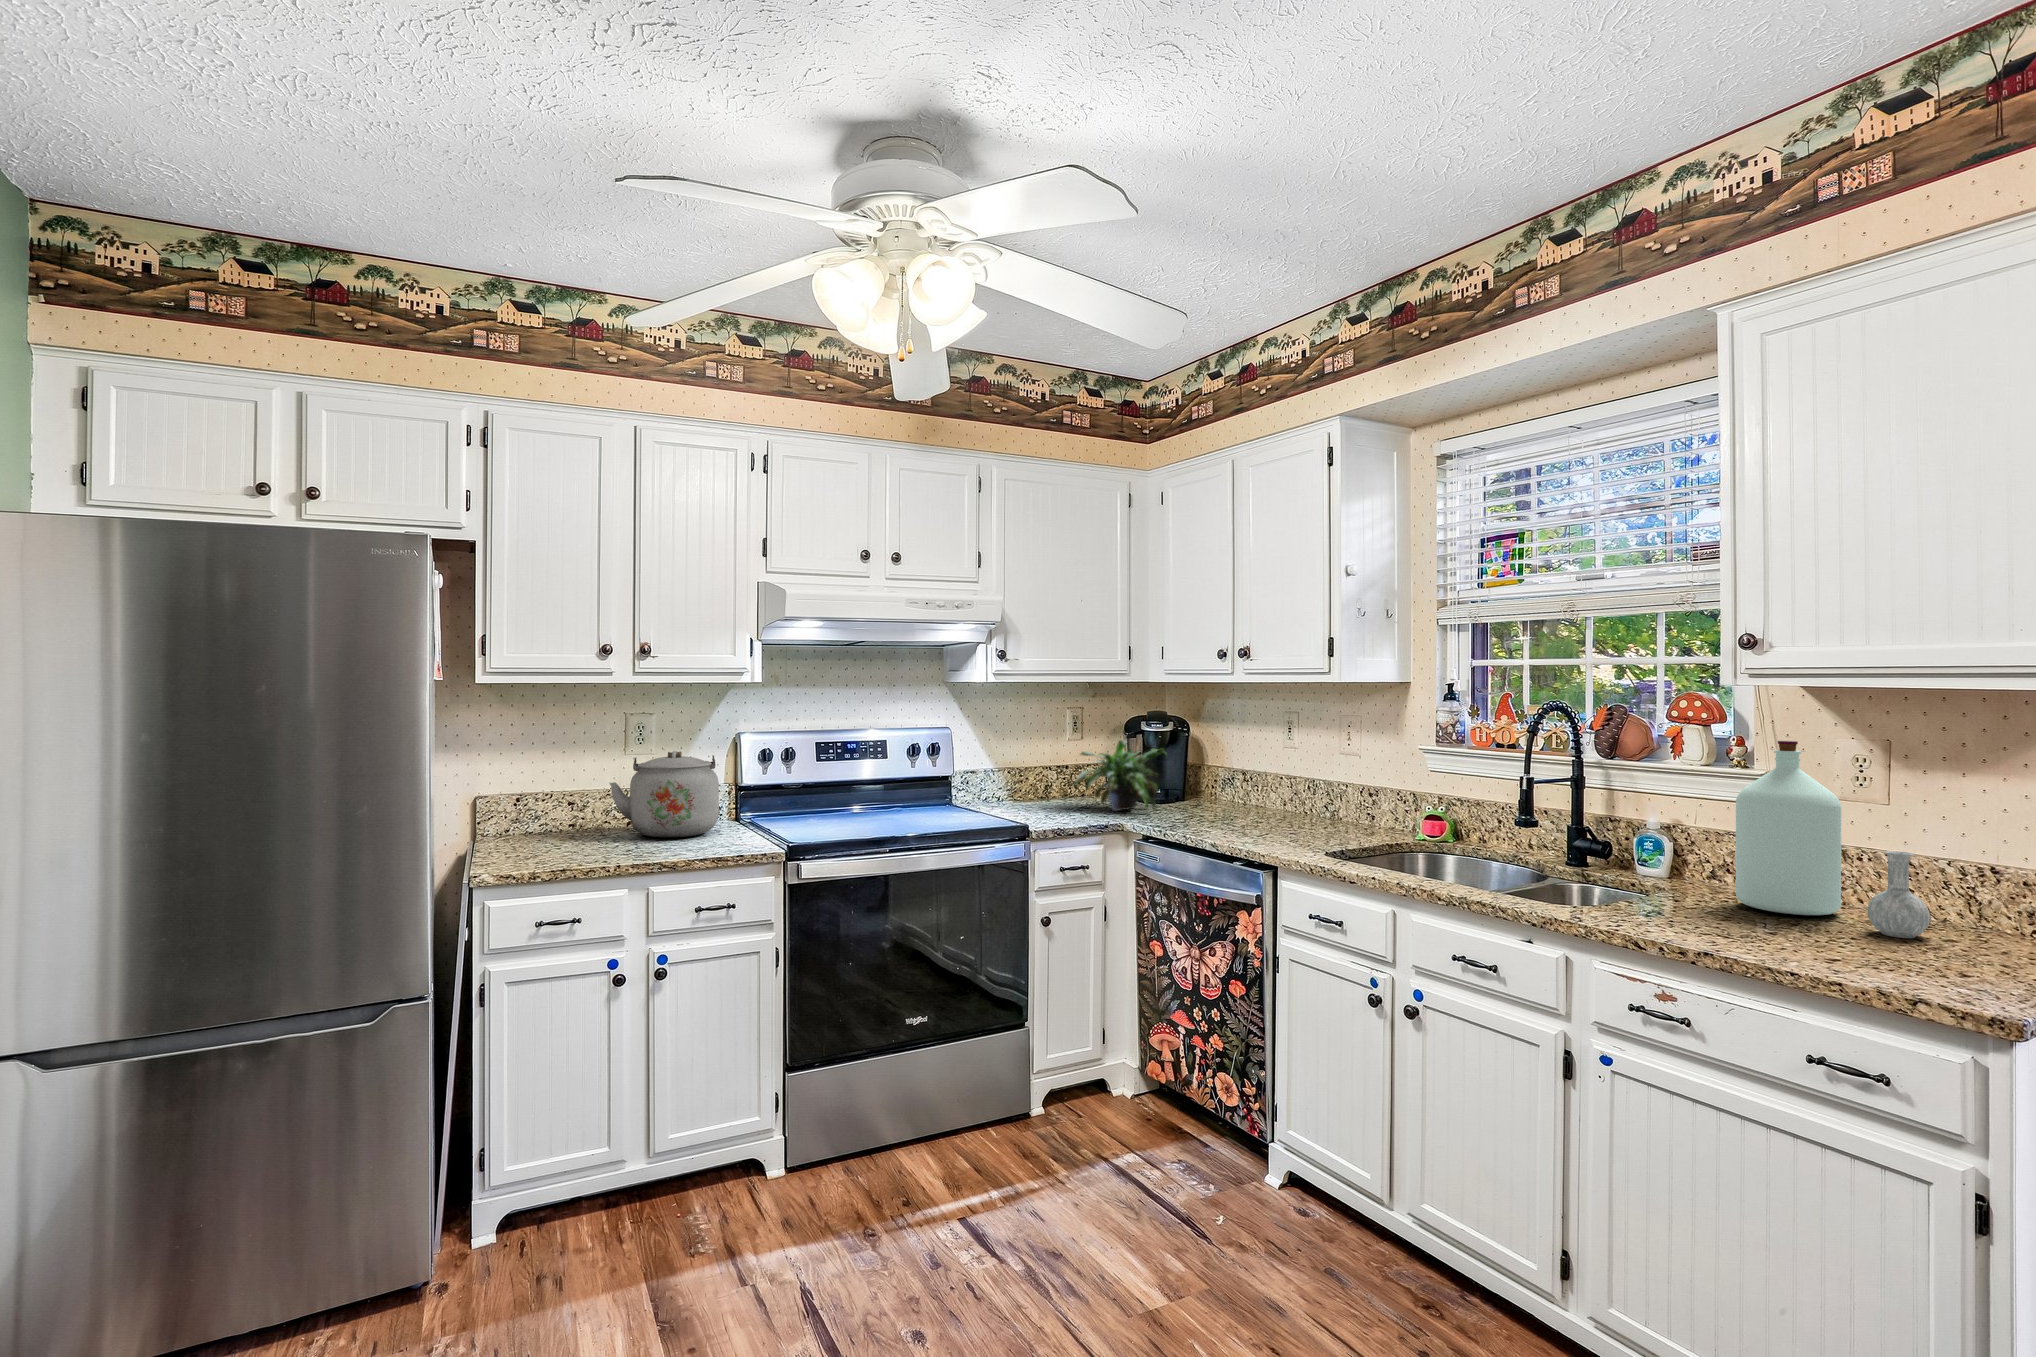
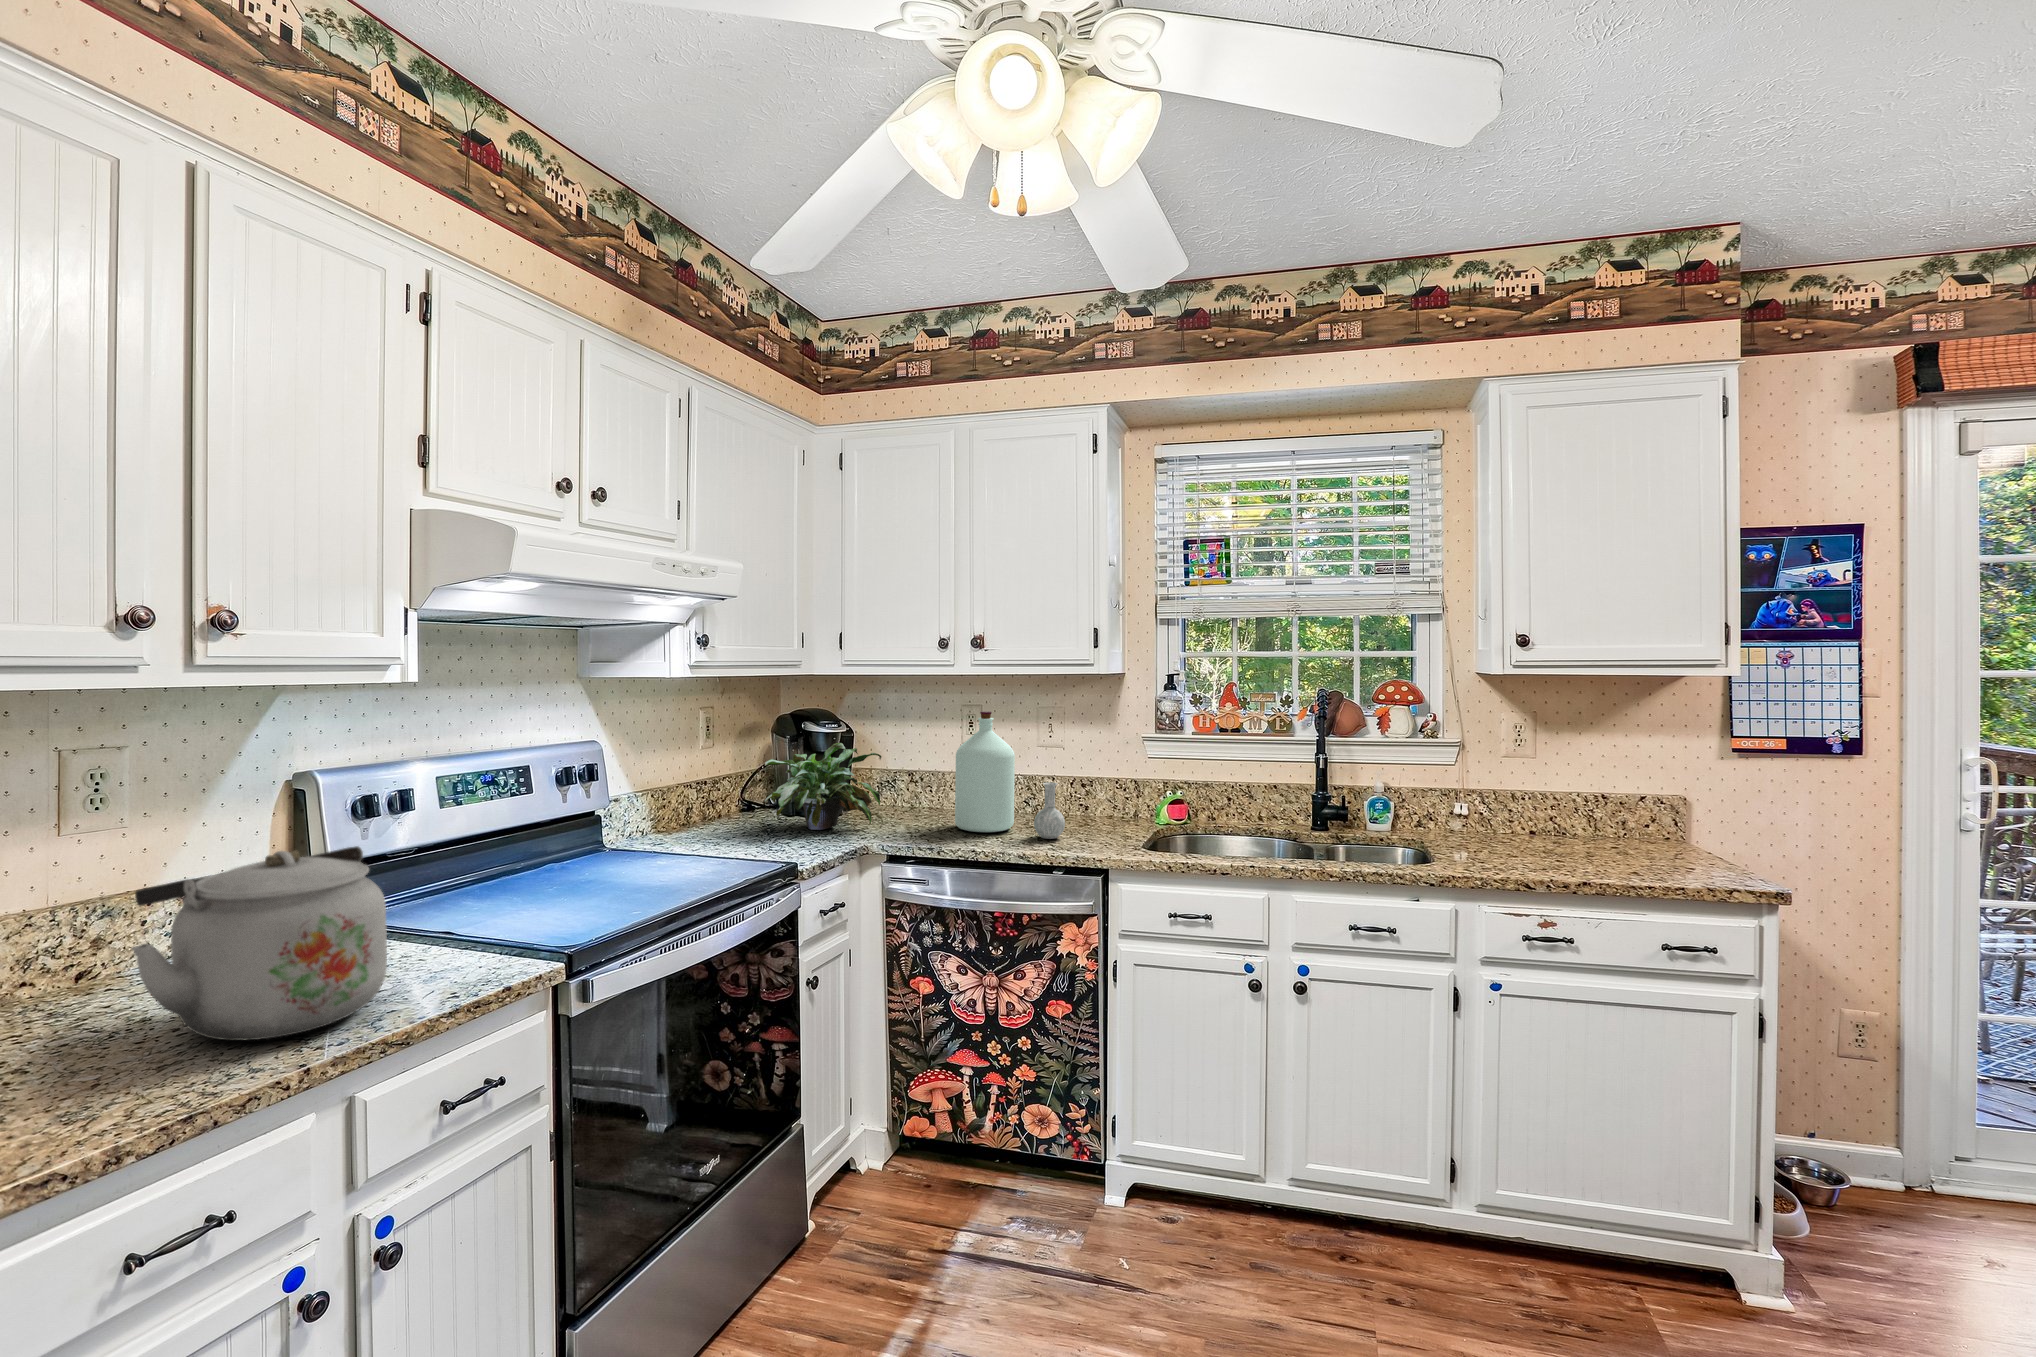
bottle: present [1736,741,1930,938] -> present [955,711,1065,839]

